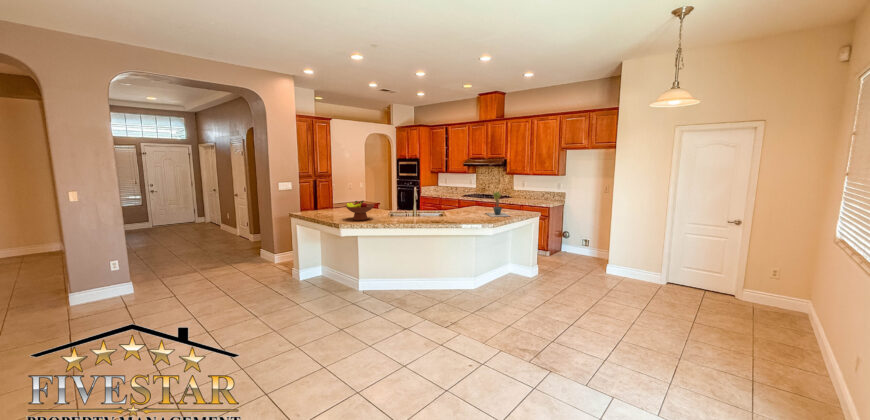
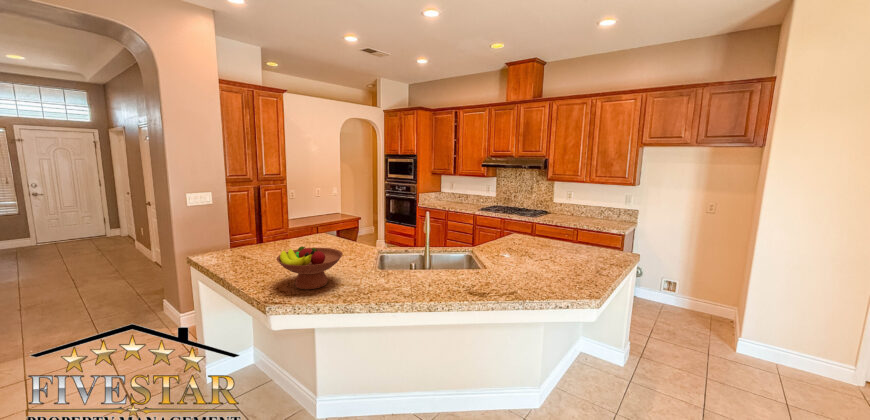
potted plant: present [486,192,509,217] -> none [551,221,607,272]

